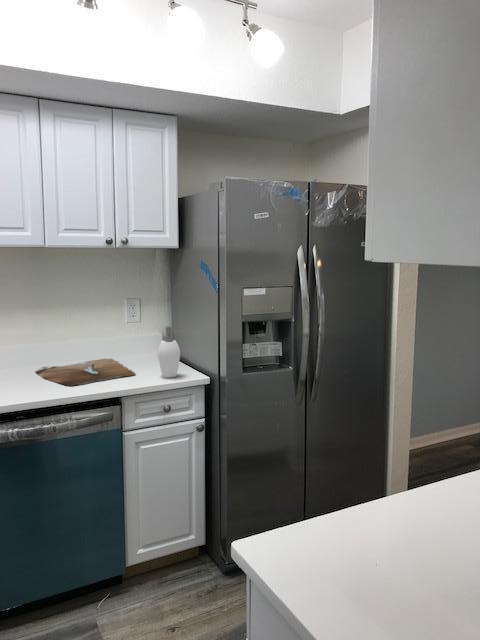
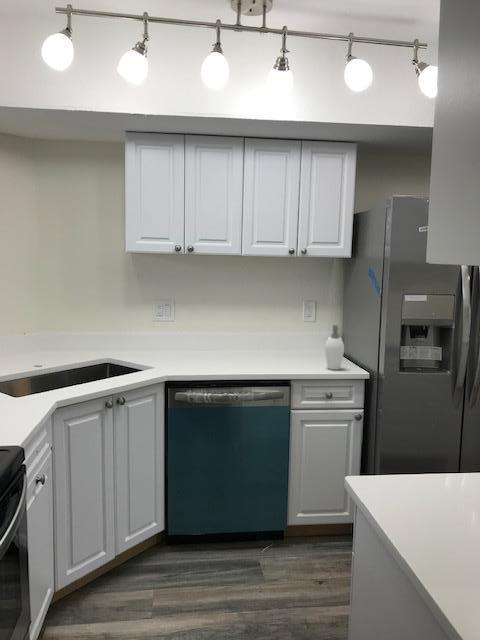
cutting board: present [35,359,135,386] -> none [227,351,305,367]

